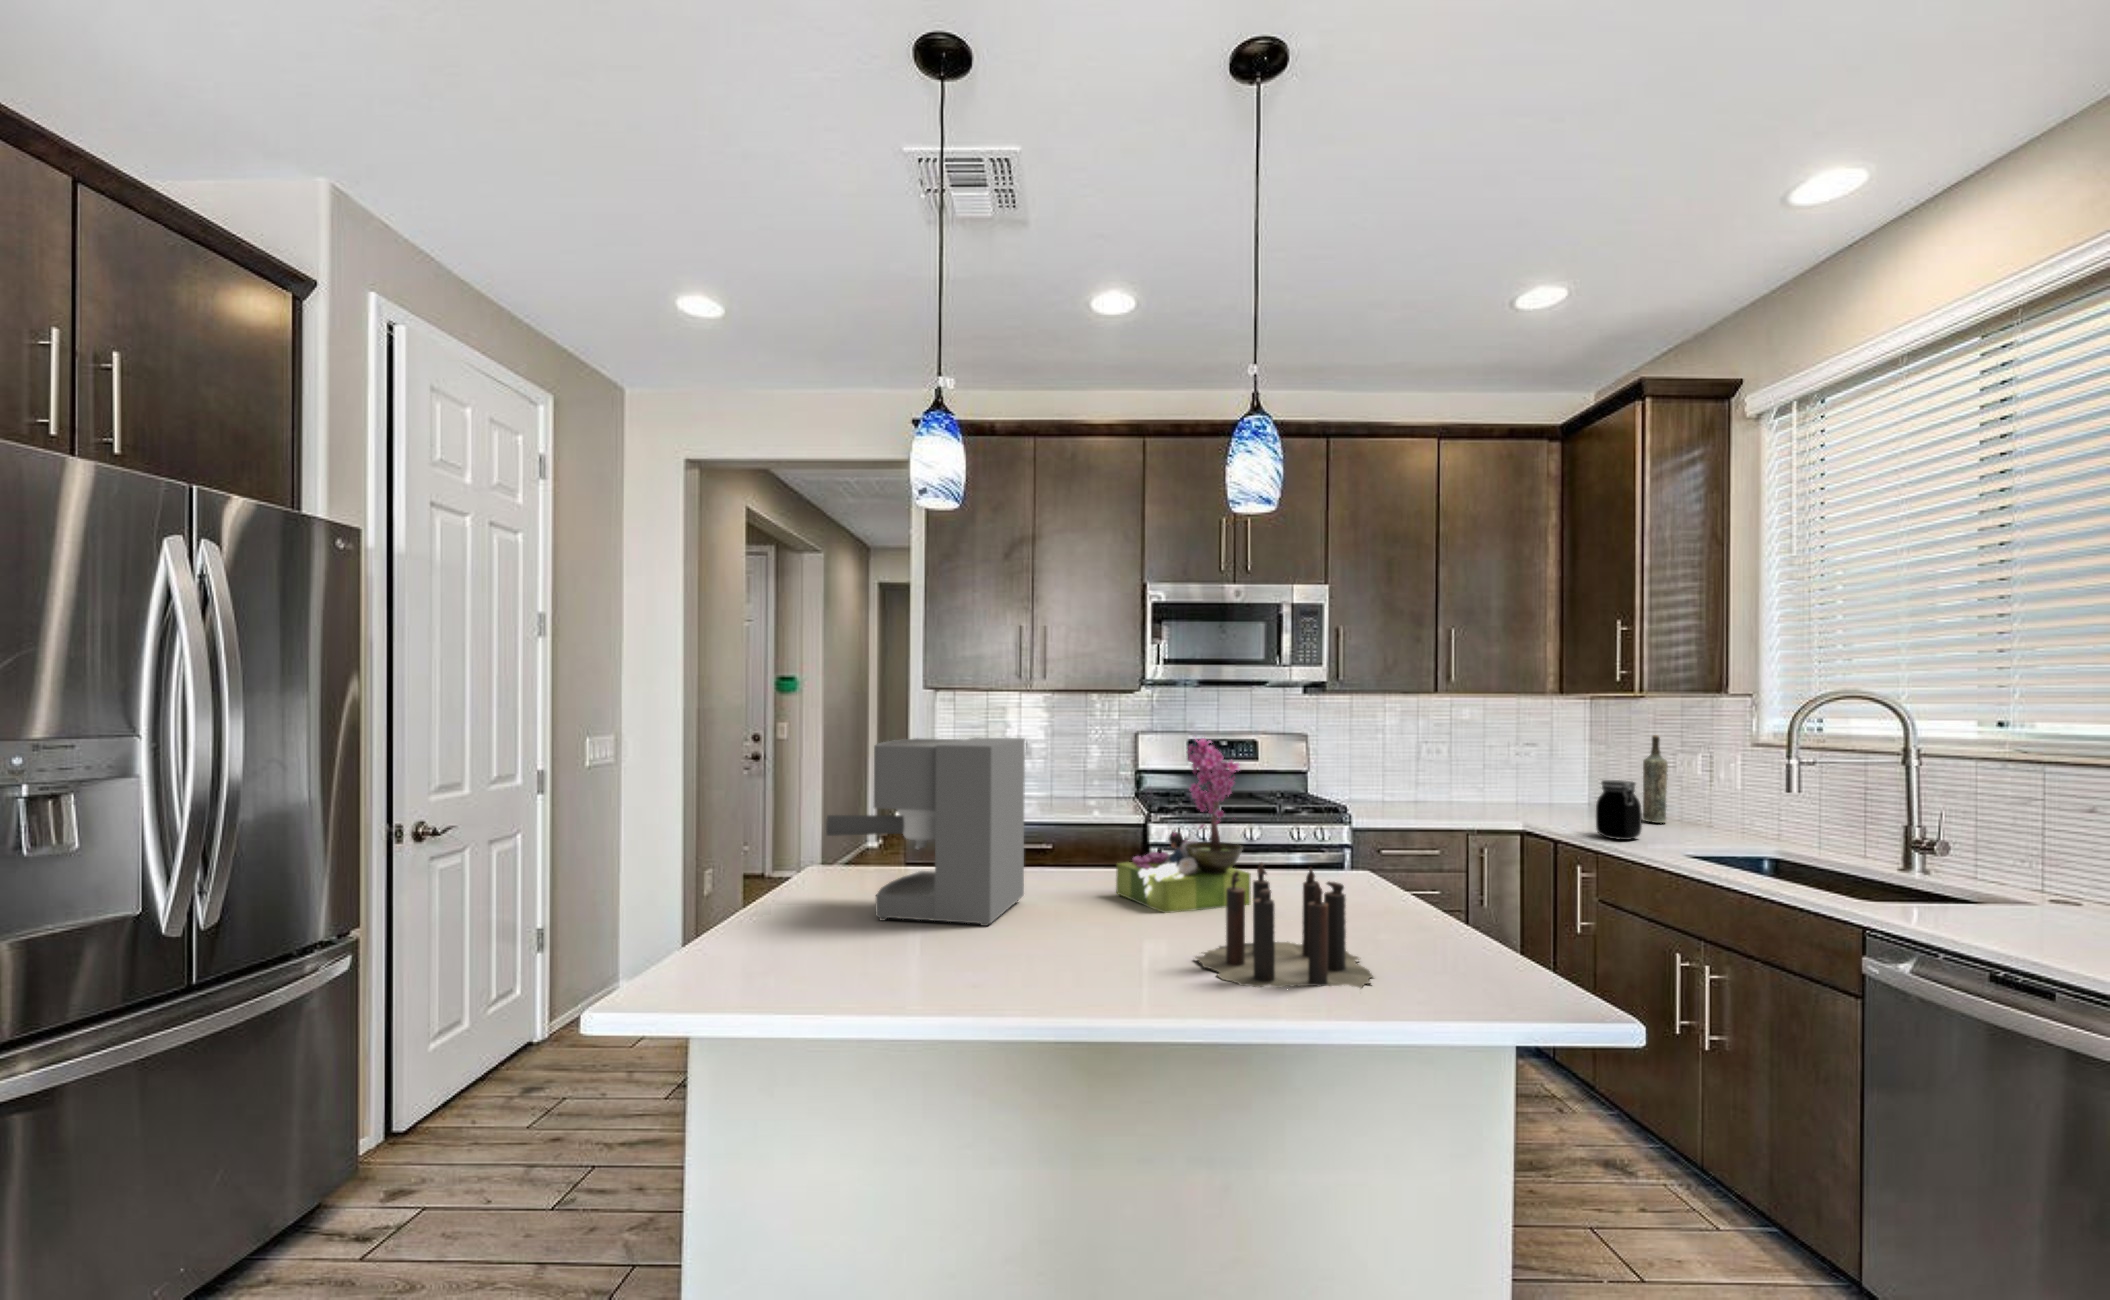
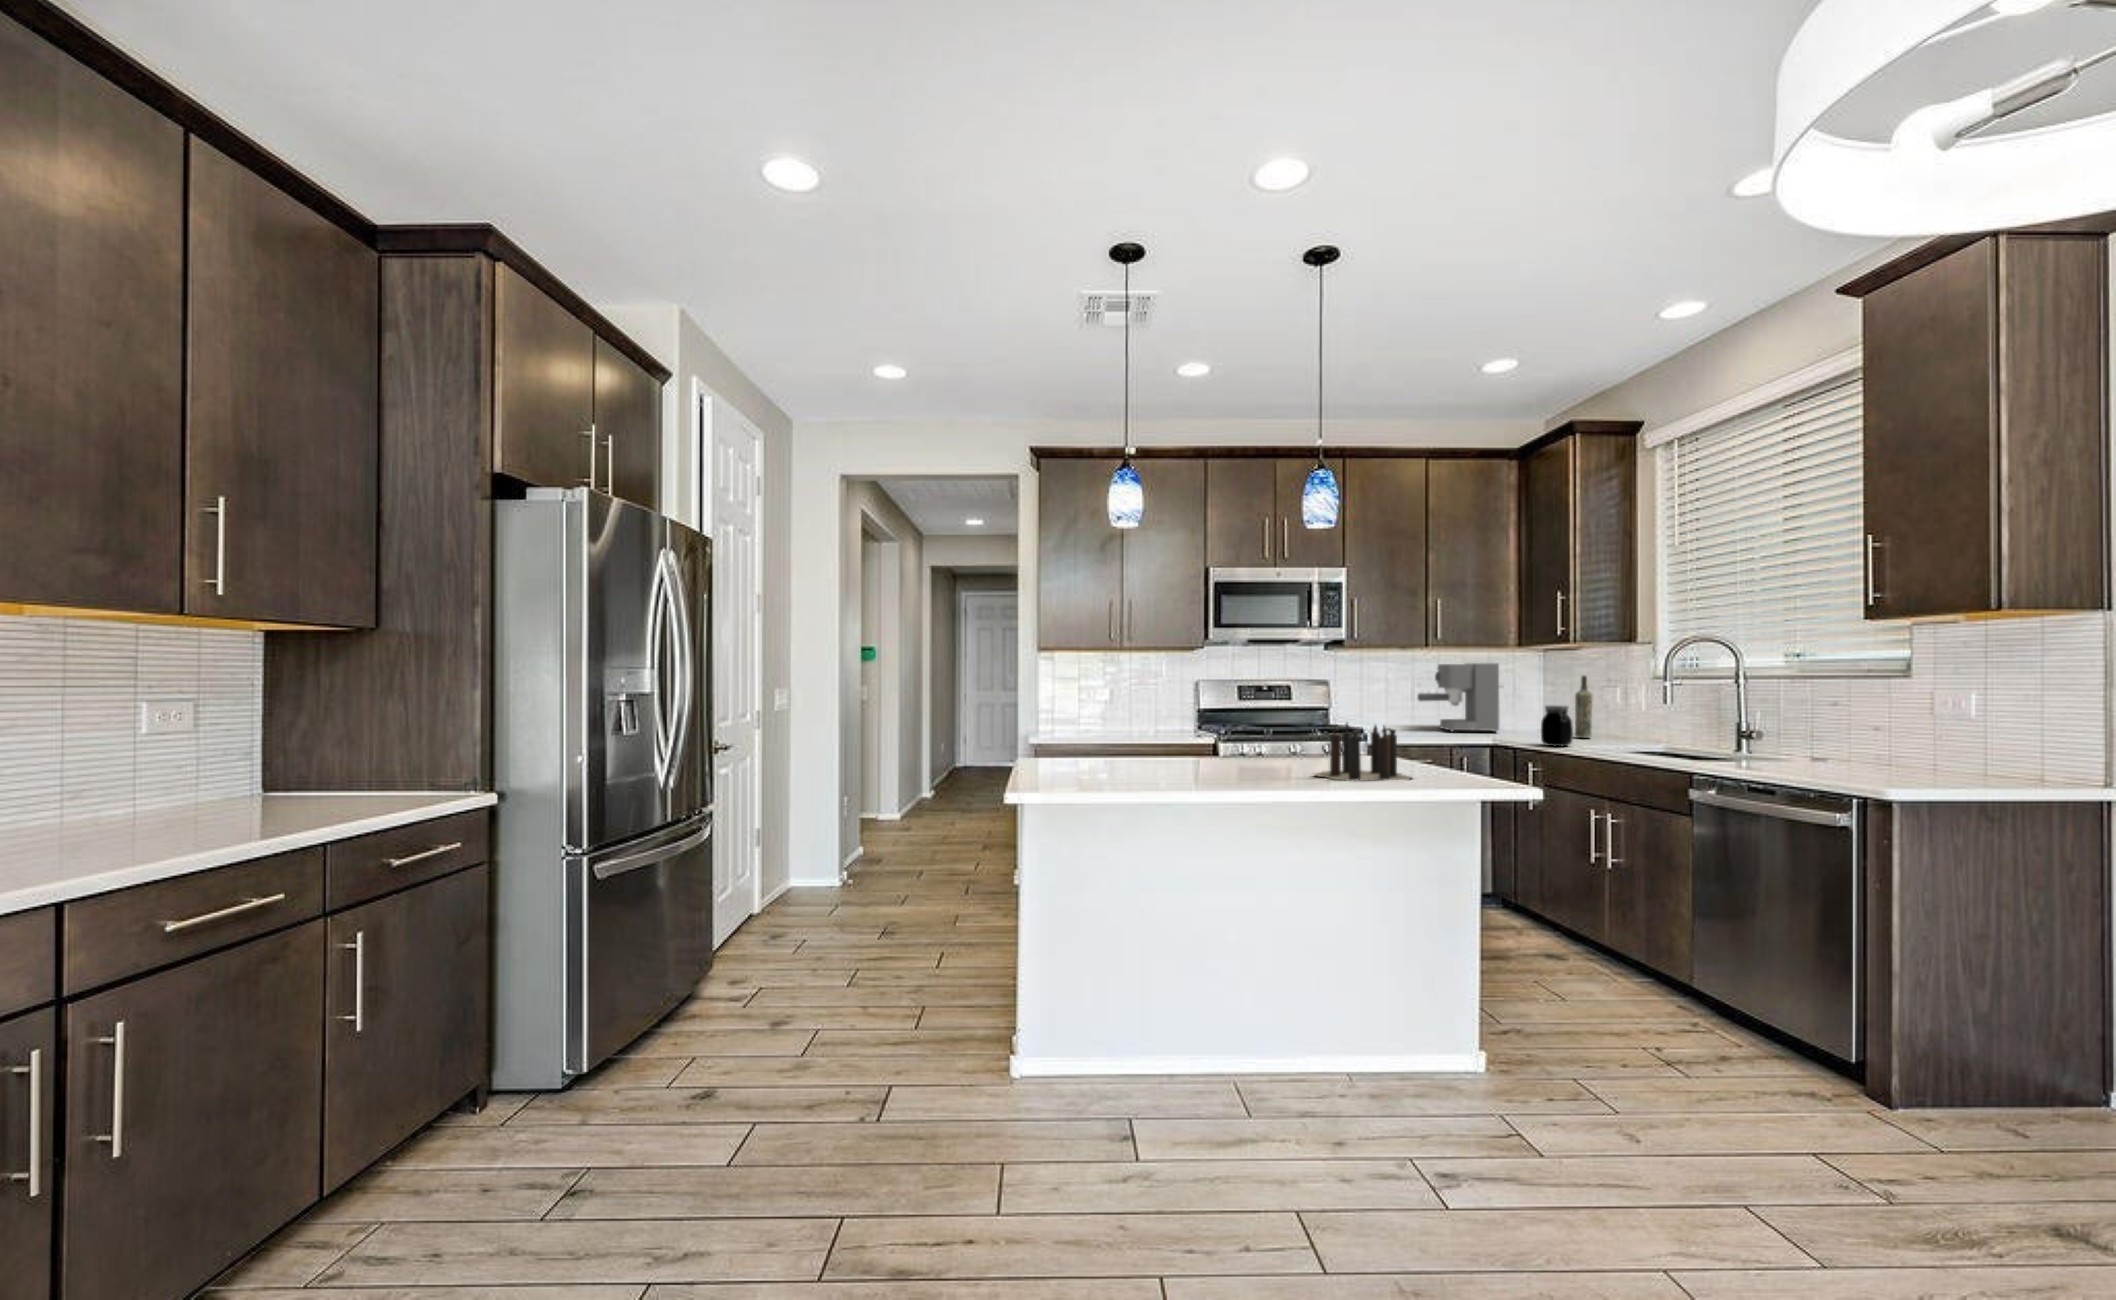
coffee maker: present [826,737,1025,926] -> present [1418,663,1499,732]
flower arrangement: present [1116,738,1251,913] -> none [1237,662,1325,768]

